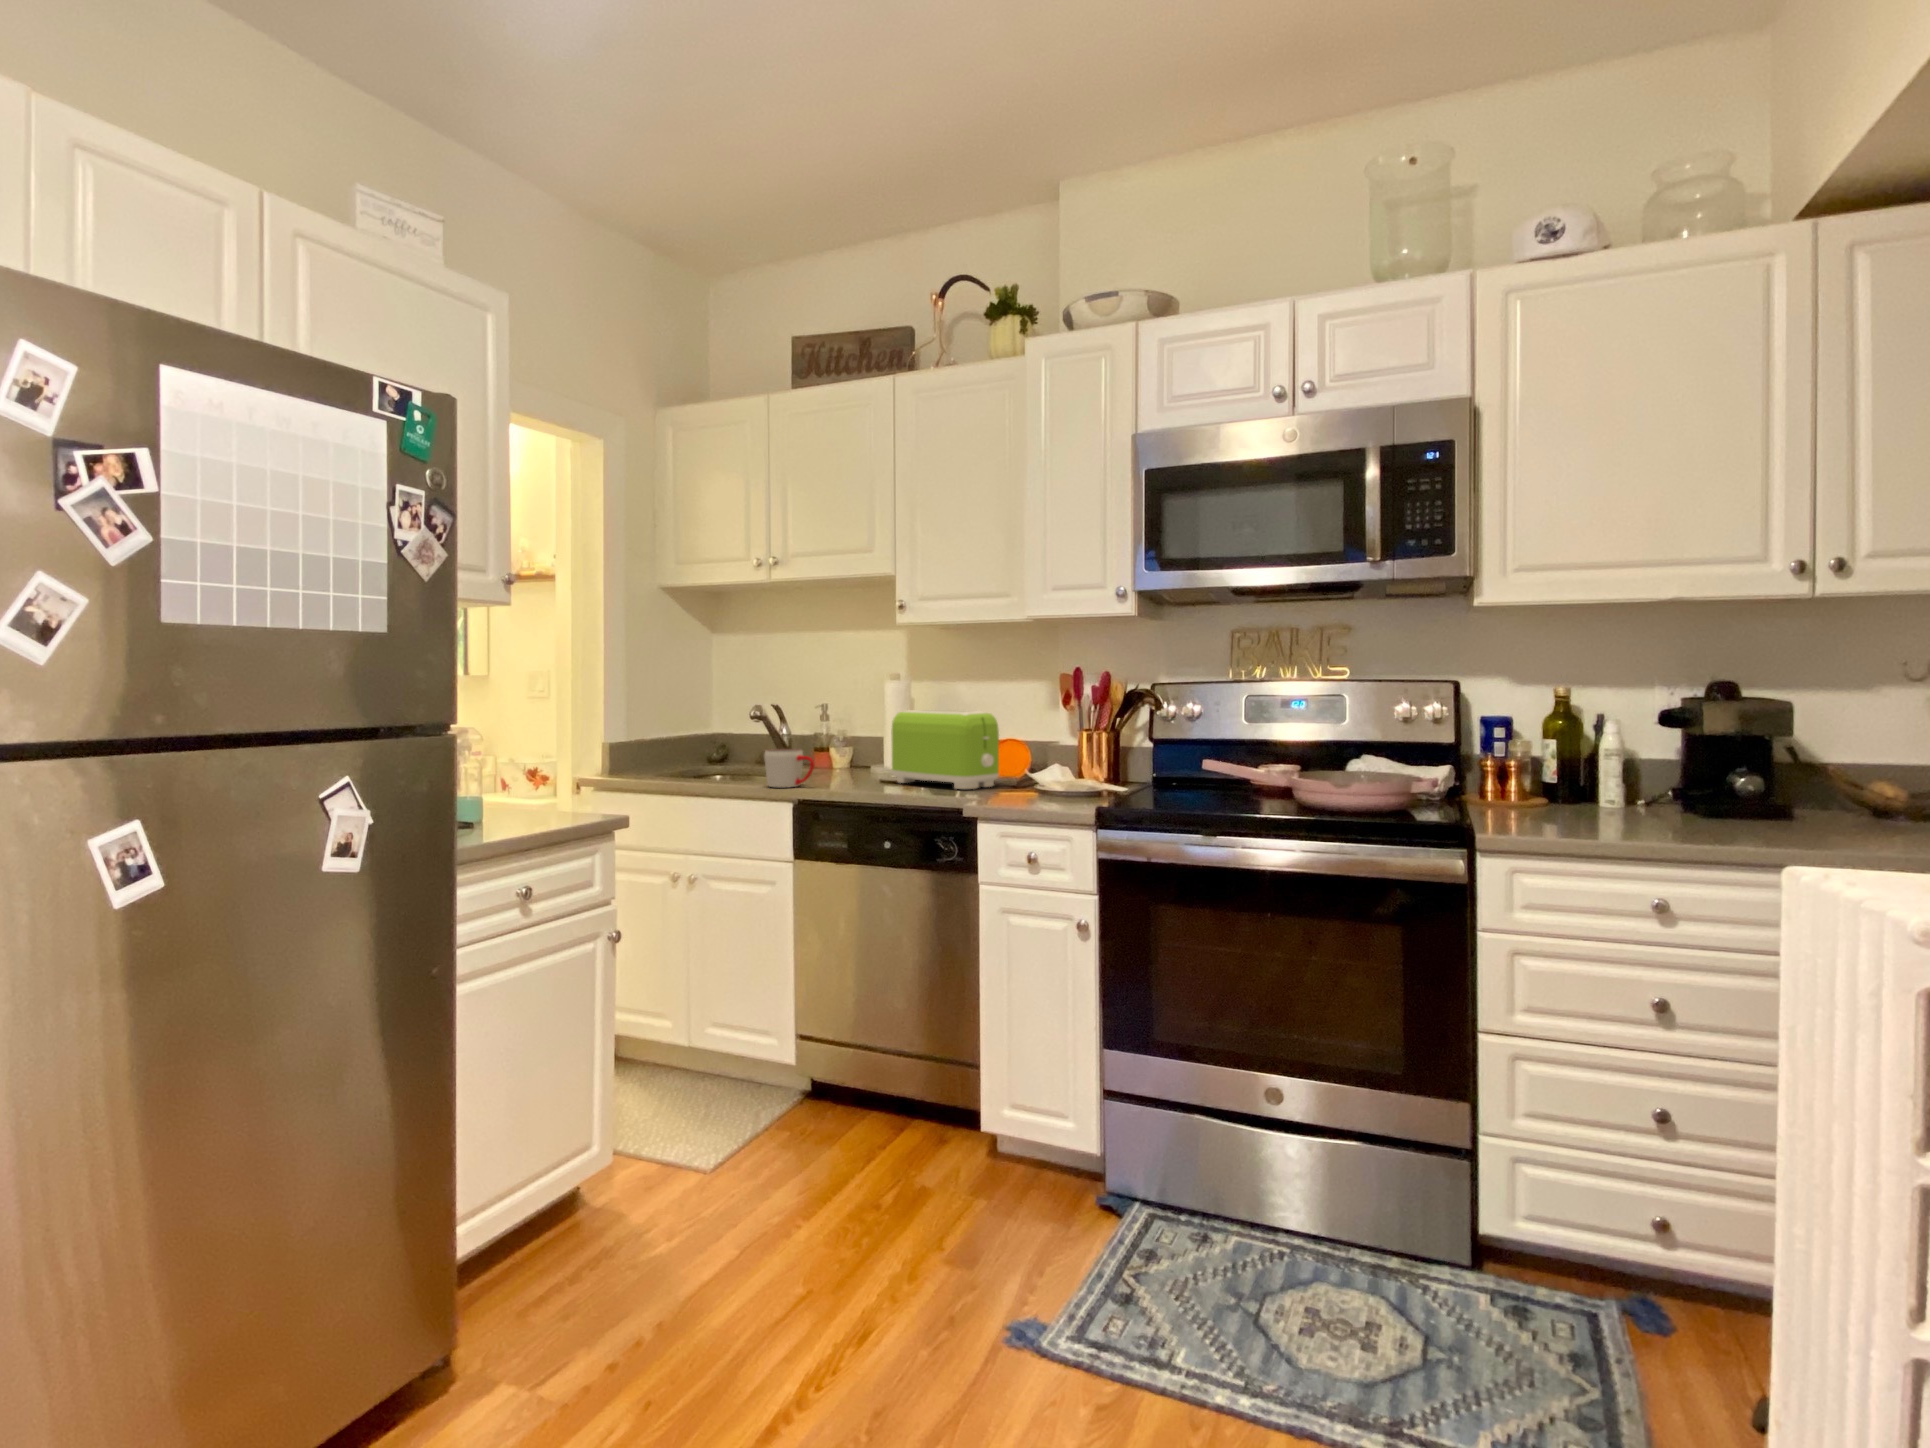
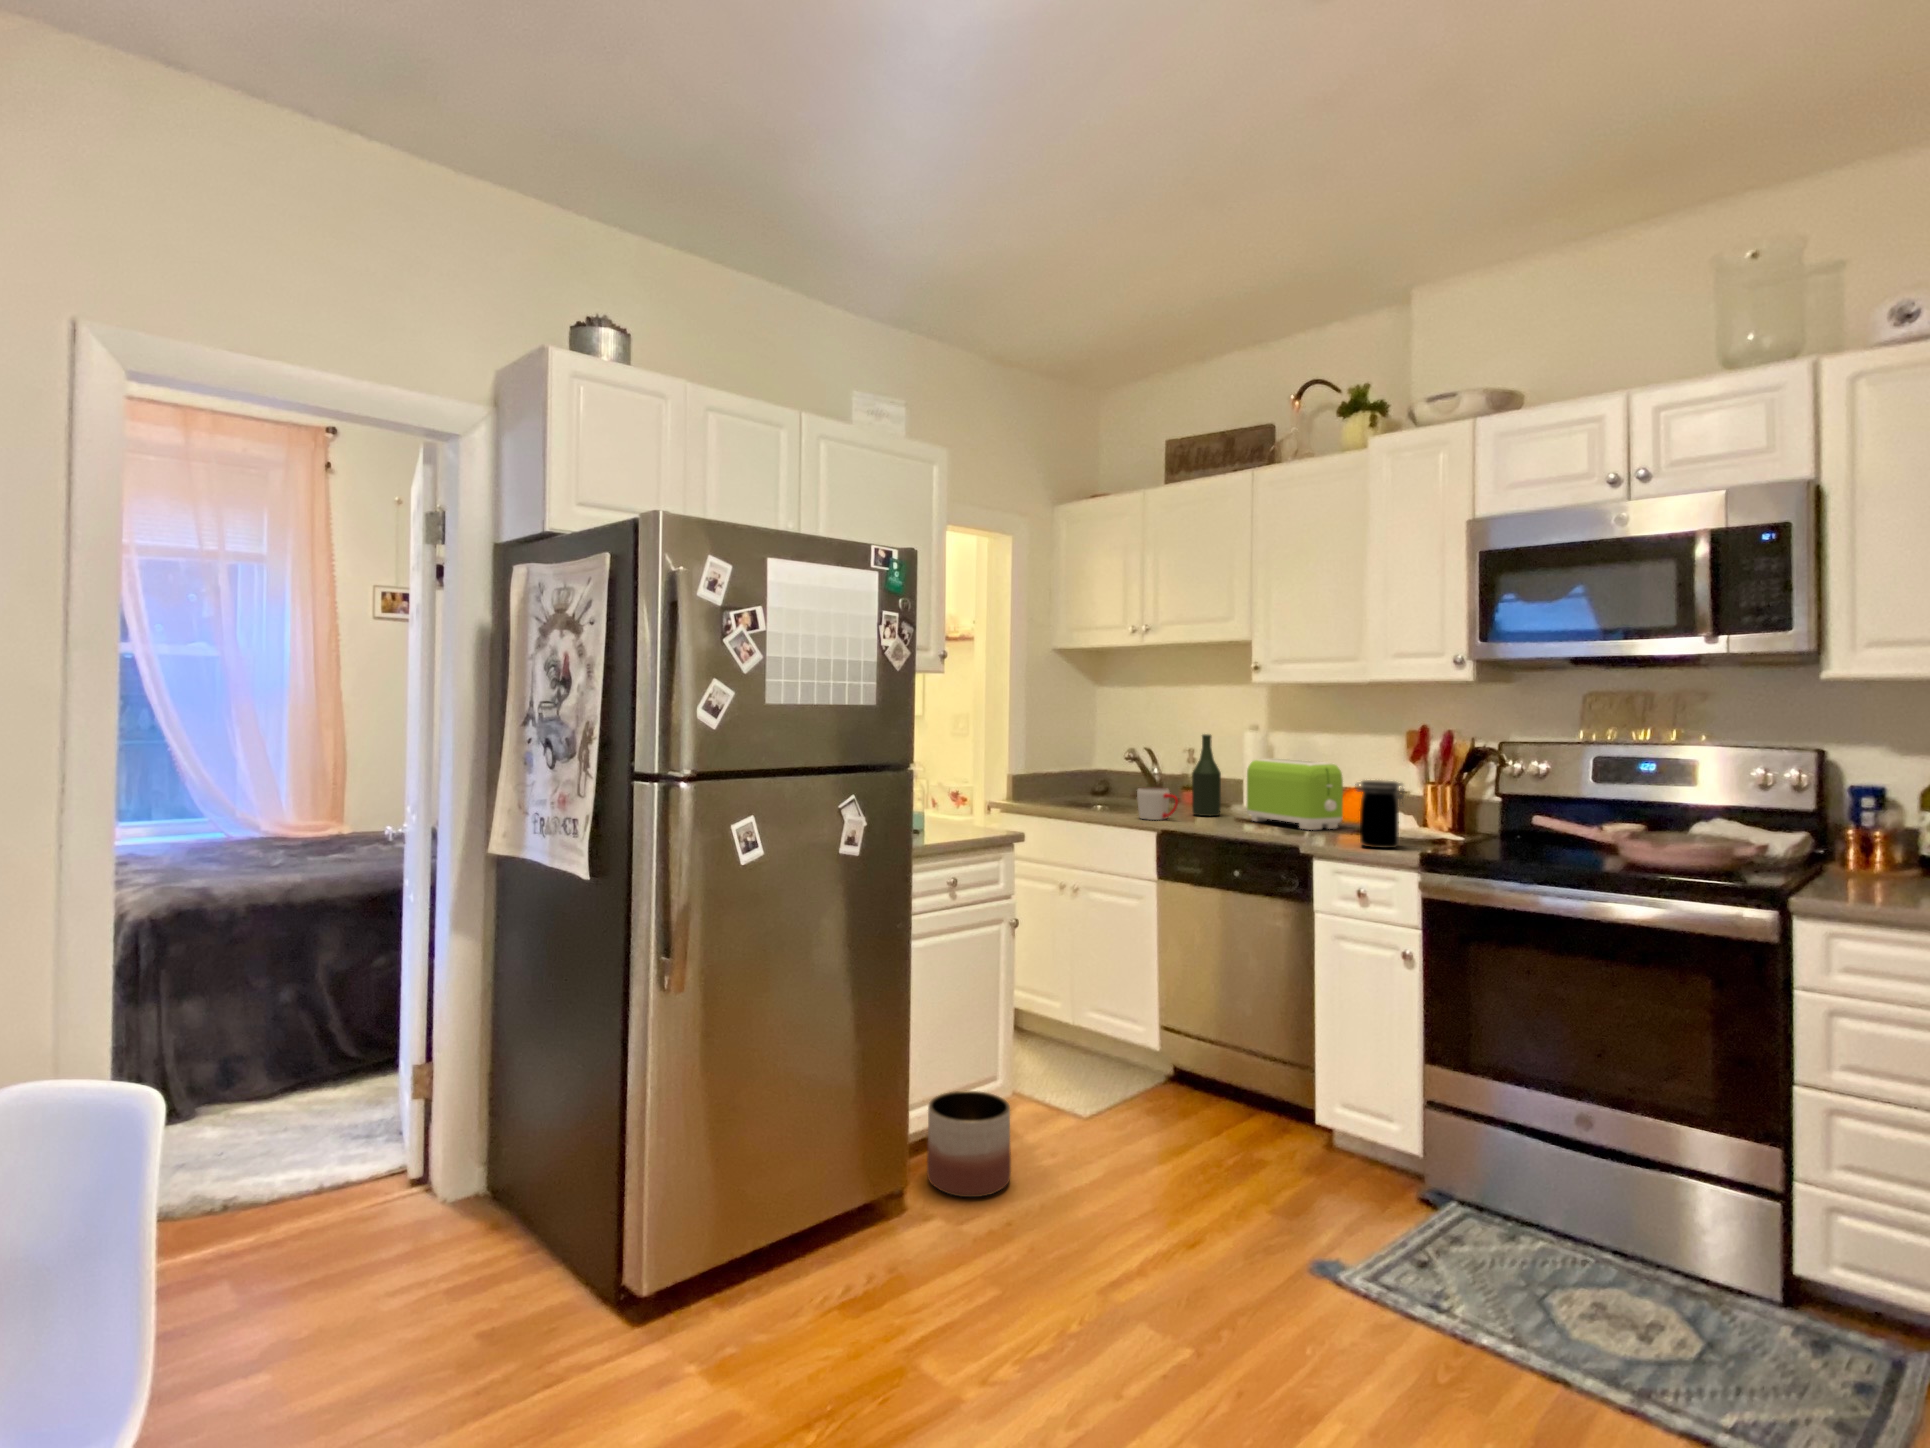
bottle: none [828,684,860,780] -> present [1192,734,1221,816]
jar: none [1023,728,1078,806] -> present [1355,780,1404,848]
planter: none [489,1171,612,1332] -> present [927,1091,1011,1197]

